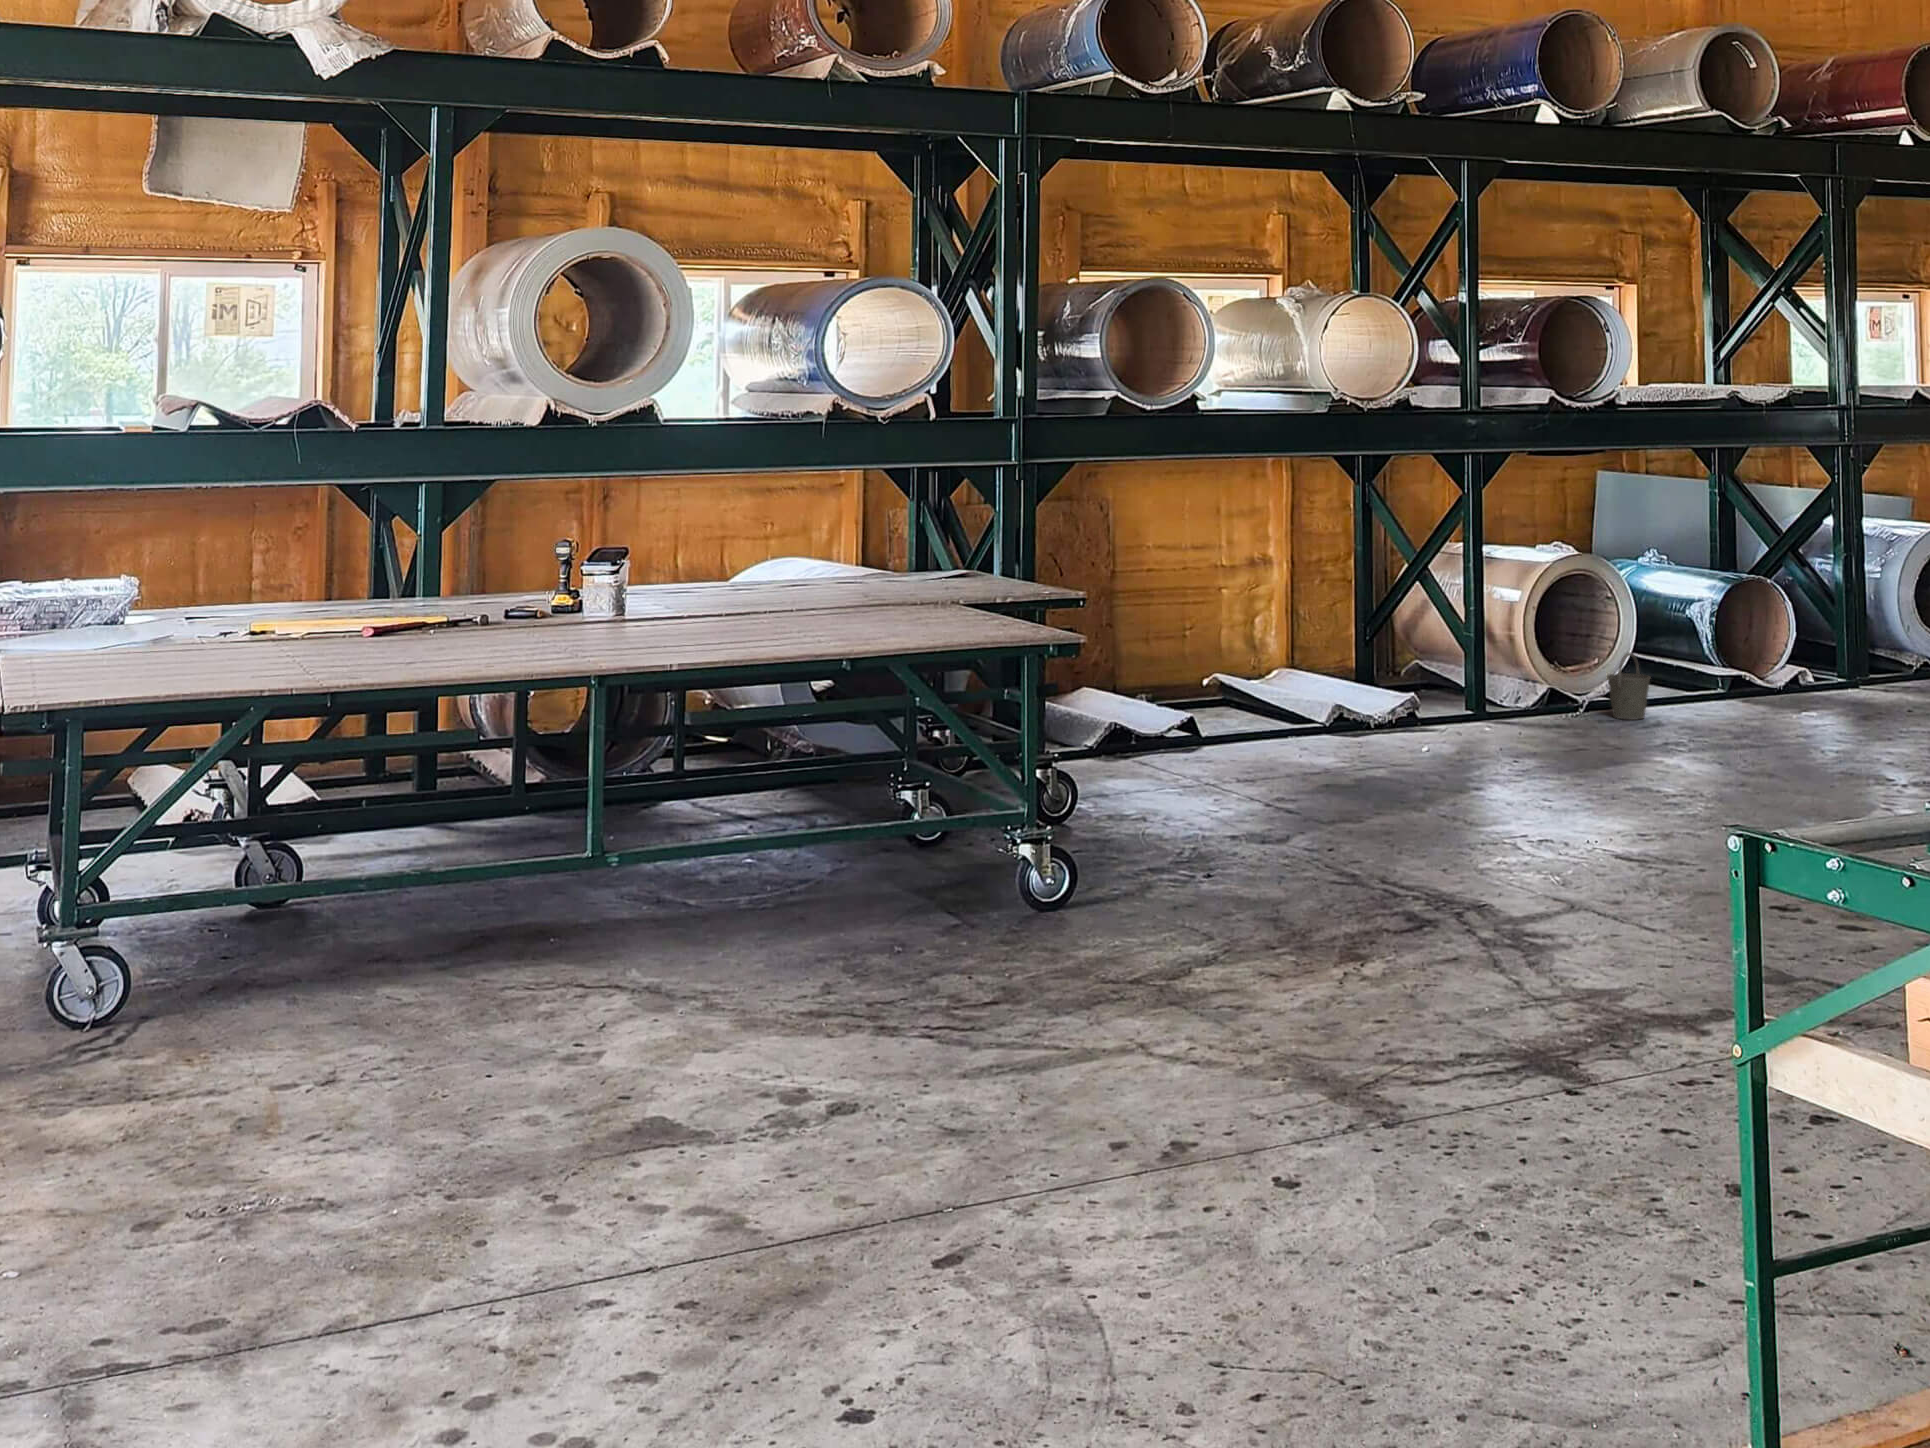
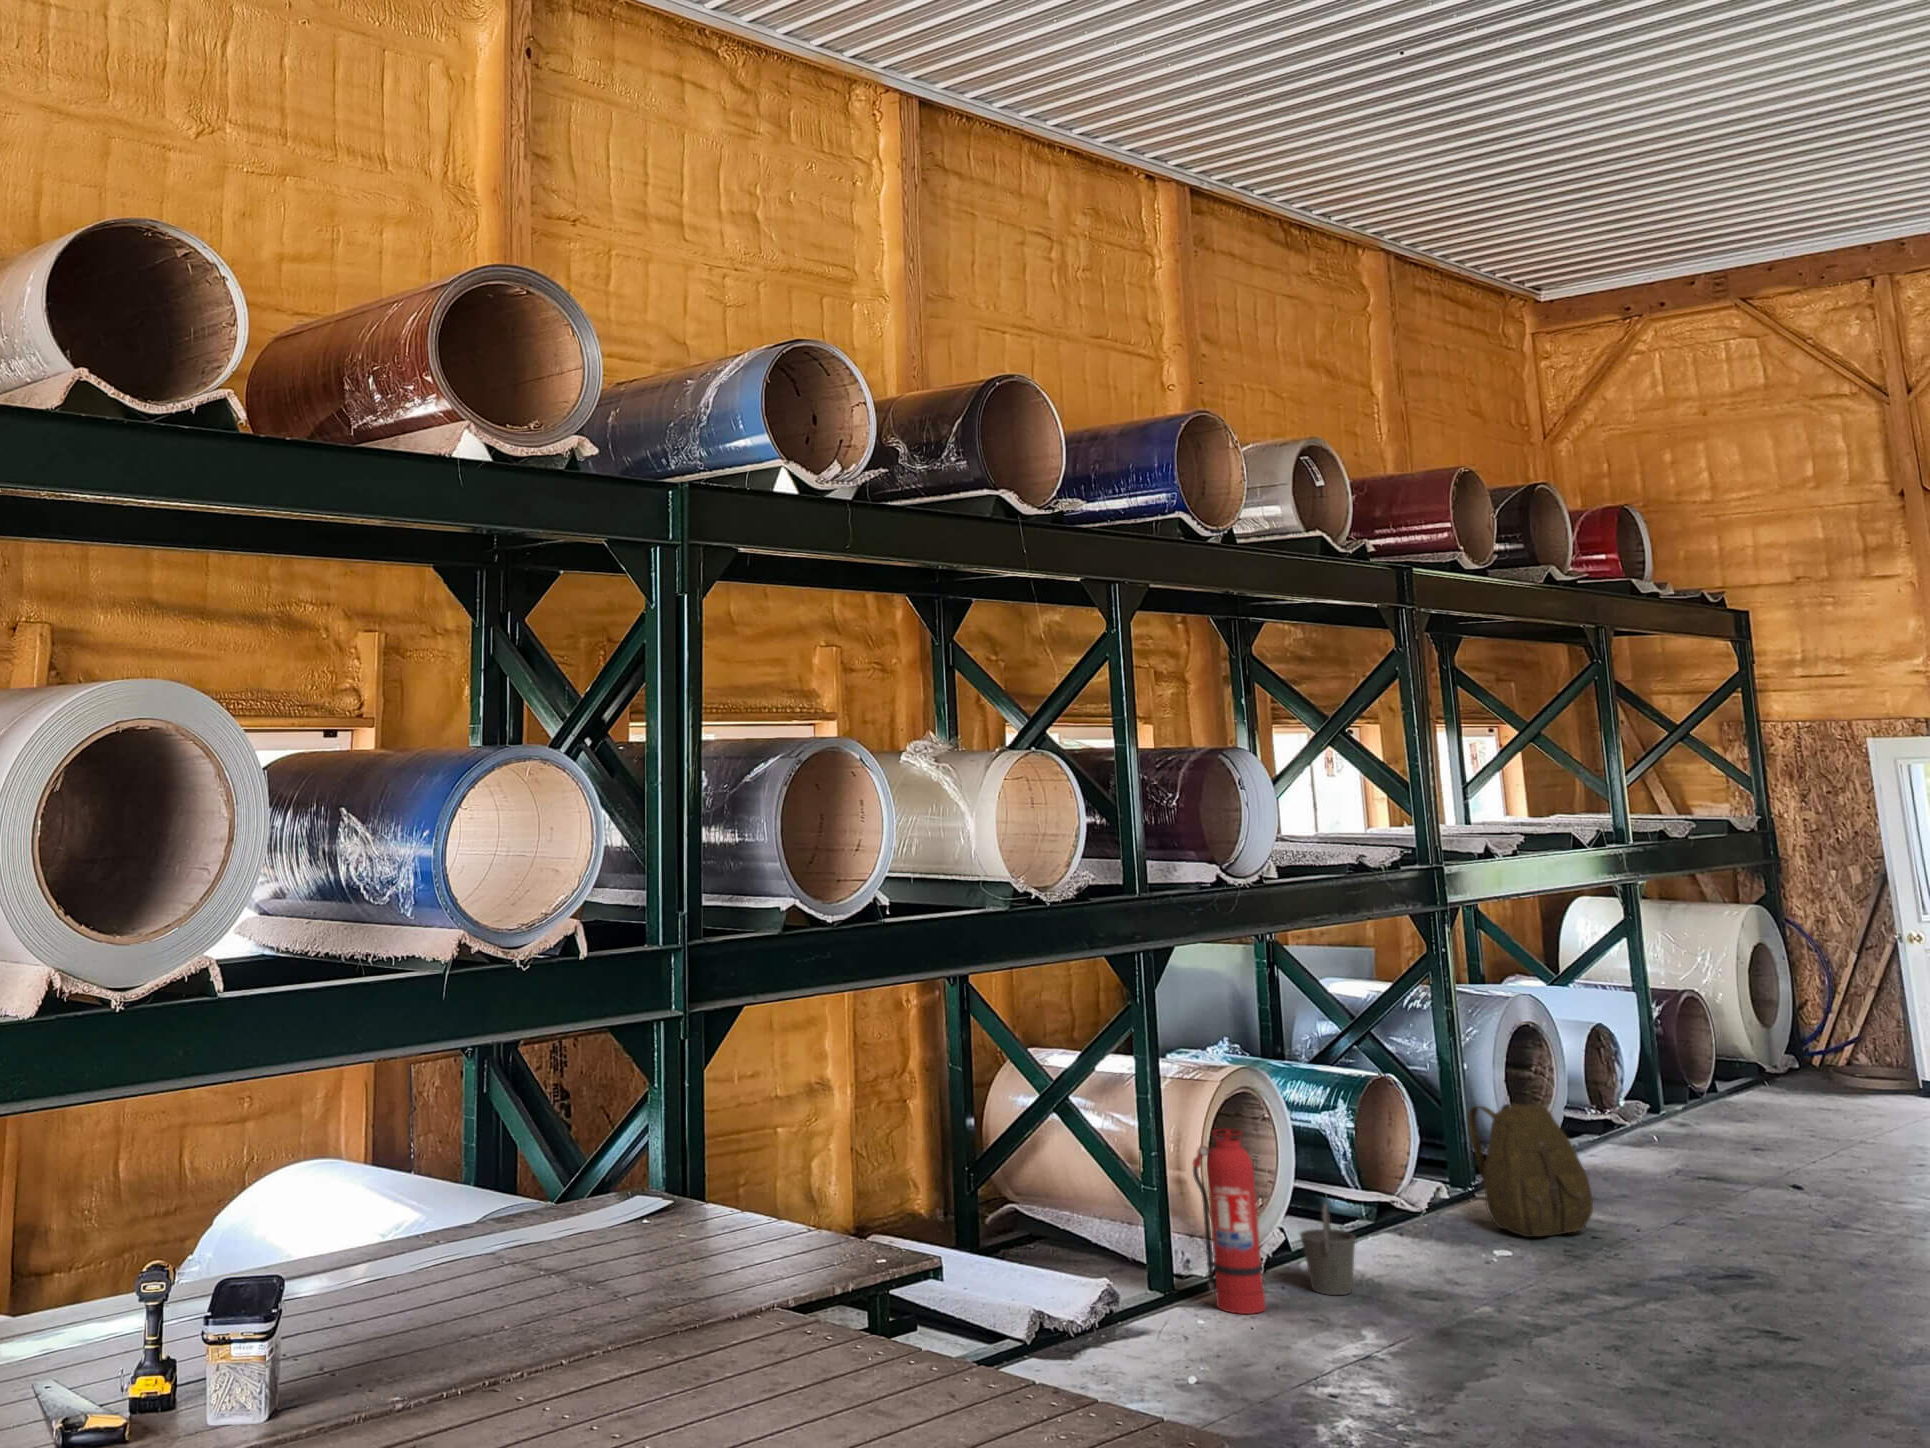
fire extinguisher: none [1511,589,1558,723] -> present [1193,1129,1265,1314]
backpack: none [1828,599,1918,703] -> present [1468,1103,1593,1237]

